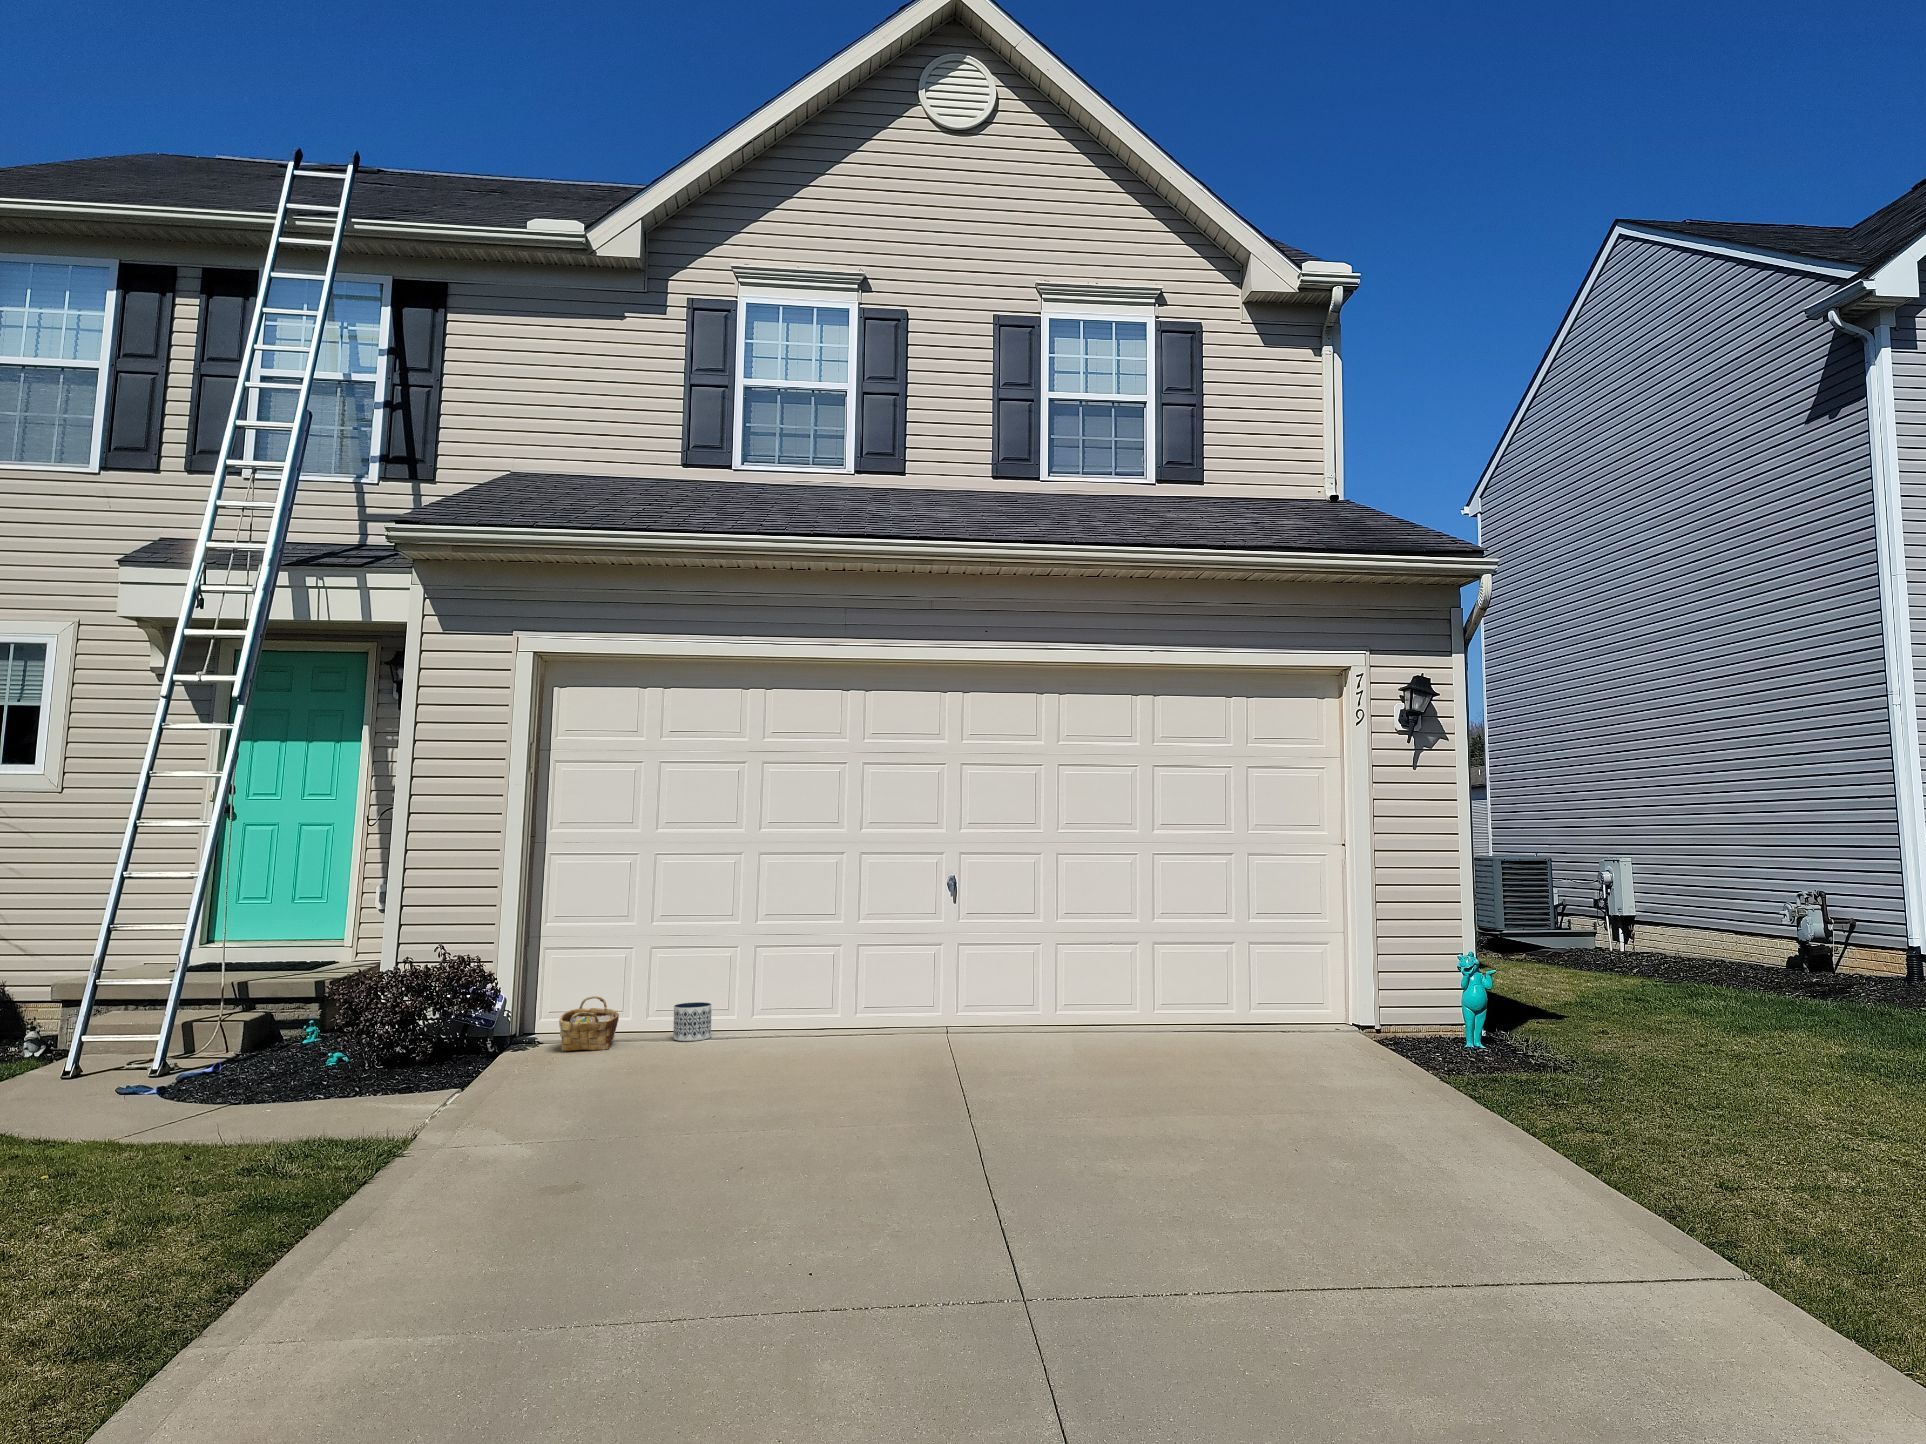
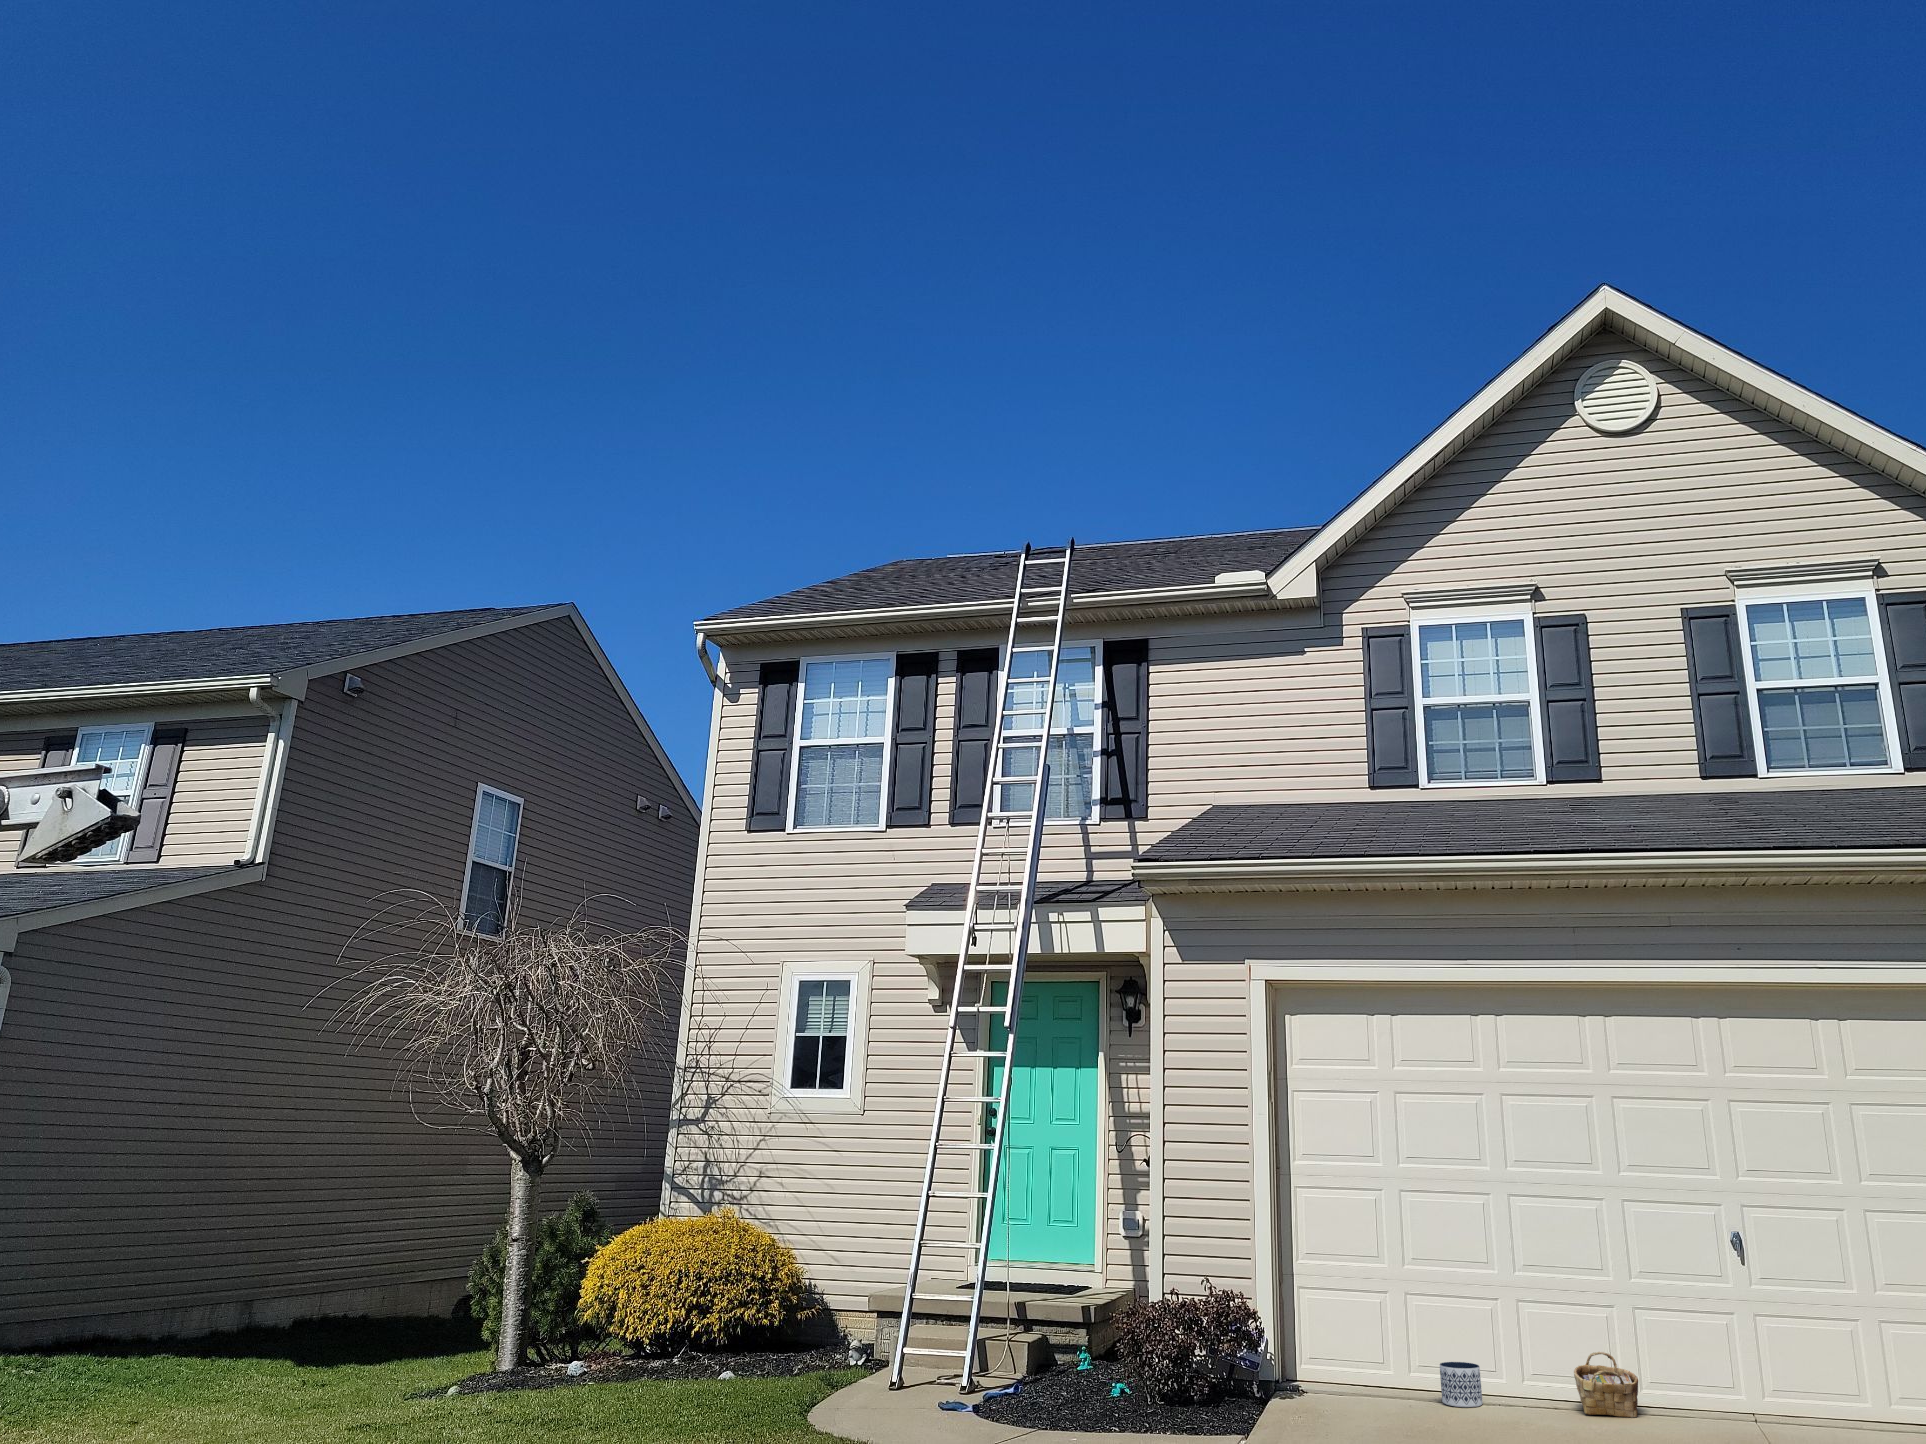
woven basket: present [559,996,619,1051] -> present [1574,1352,1638,1418]

